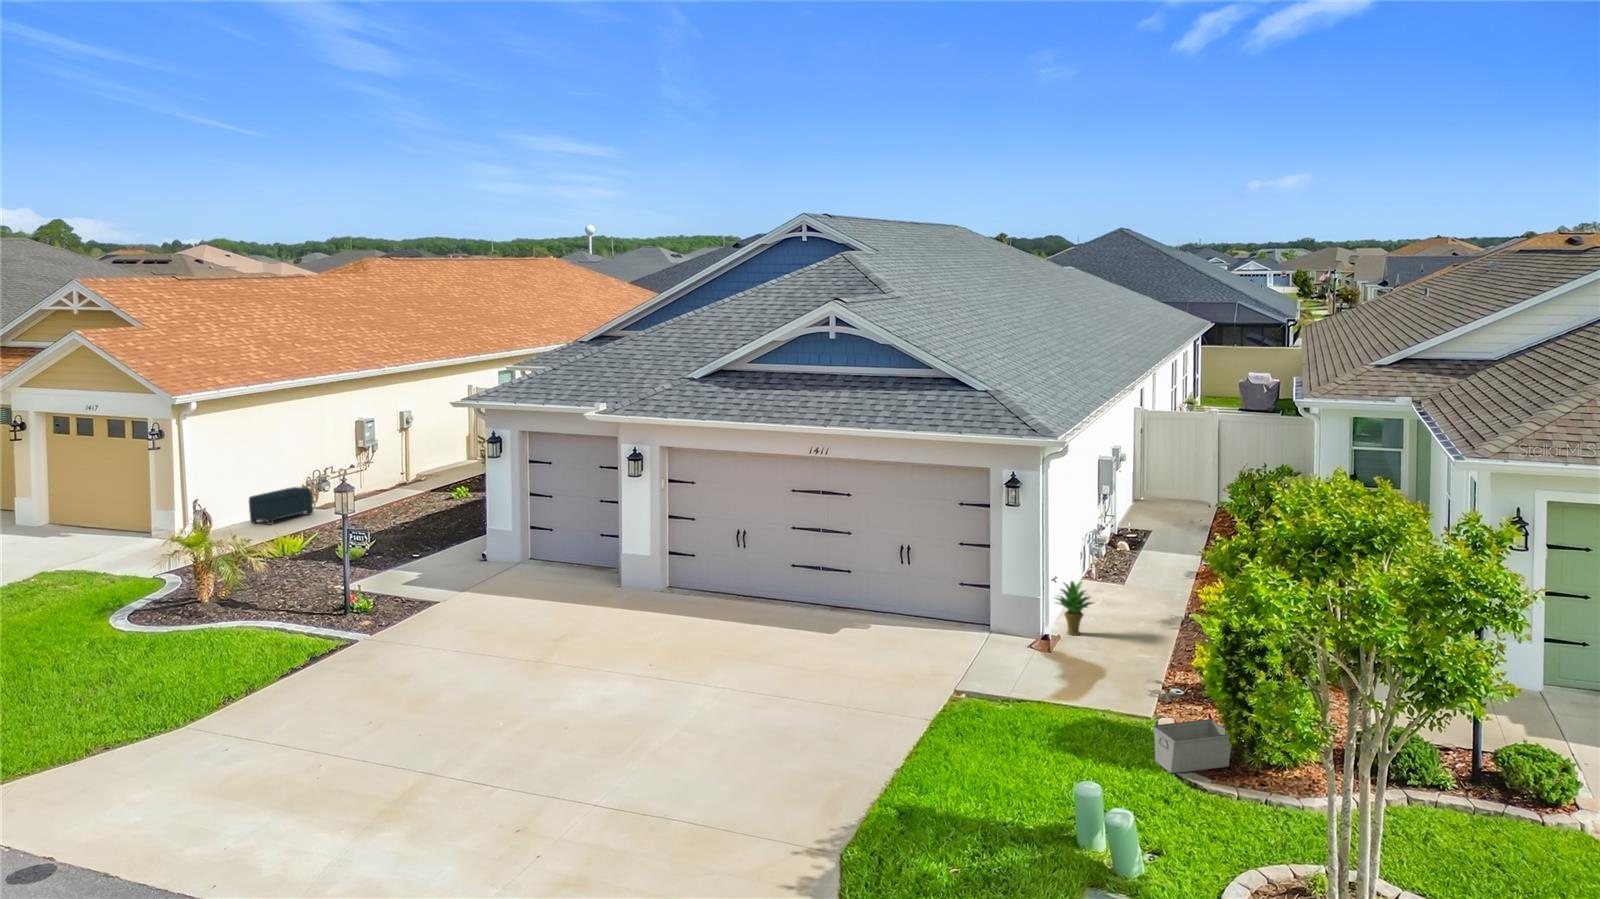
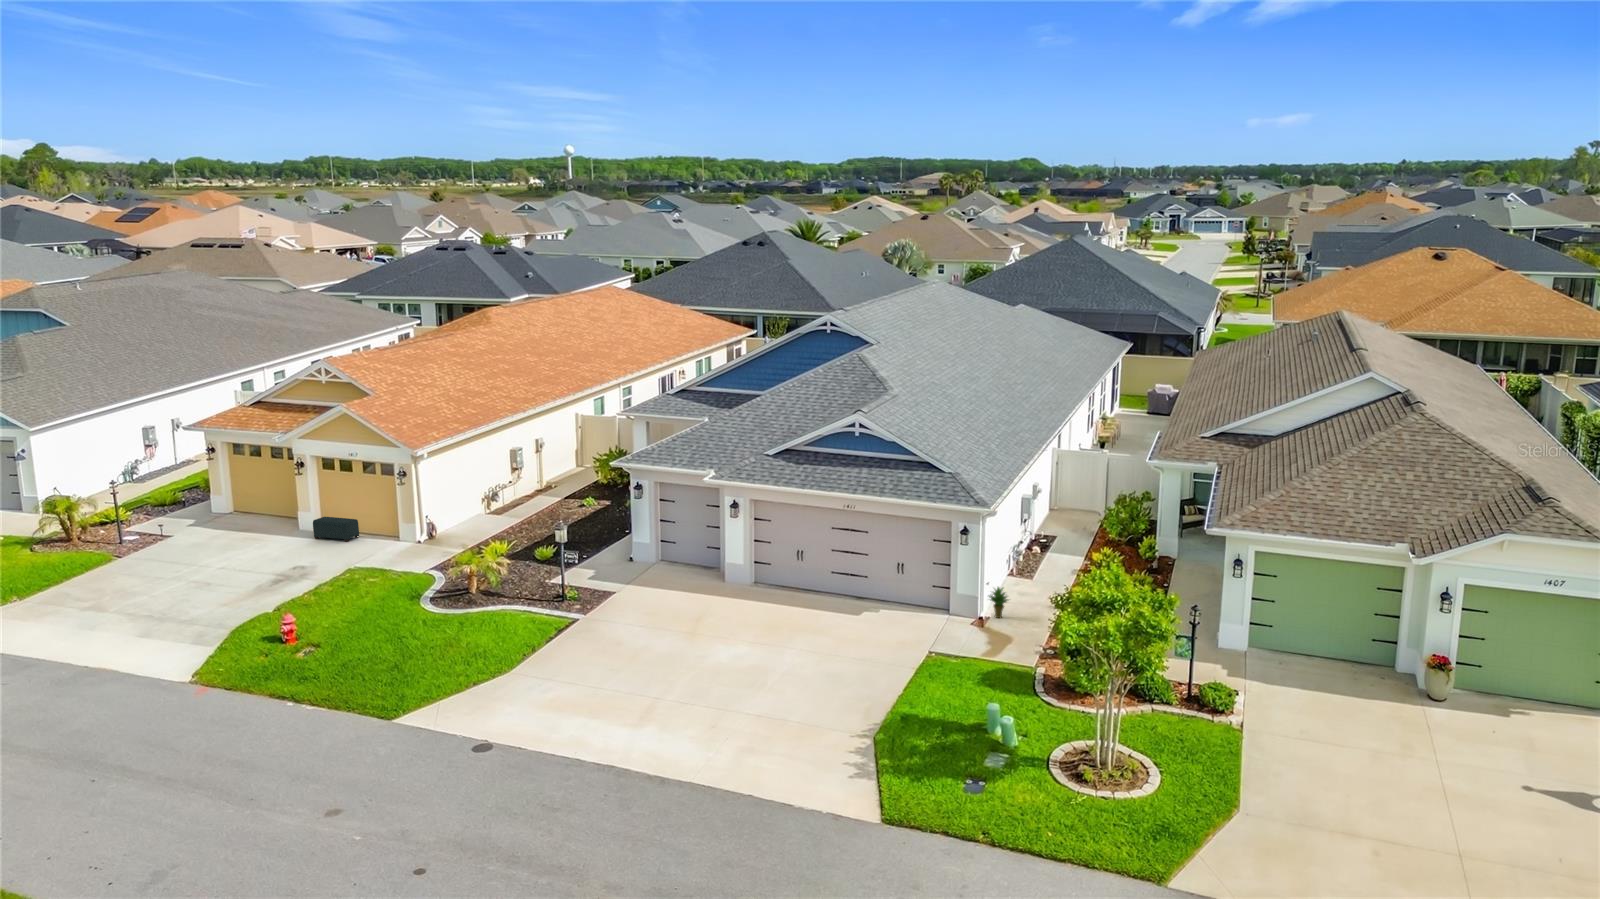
bench: present [249,487,313,525] -> present [313,517,359,542]
storage bin: present [1154,719,1231,773] -> none [1032,671,1072,698]

